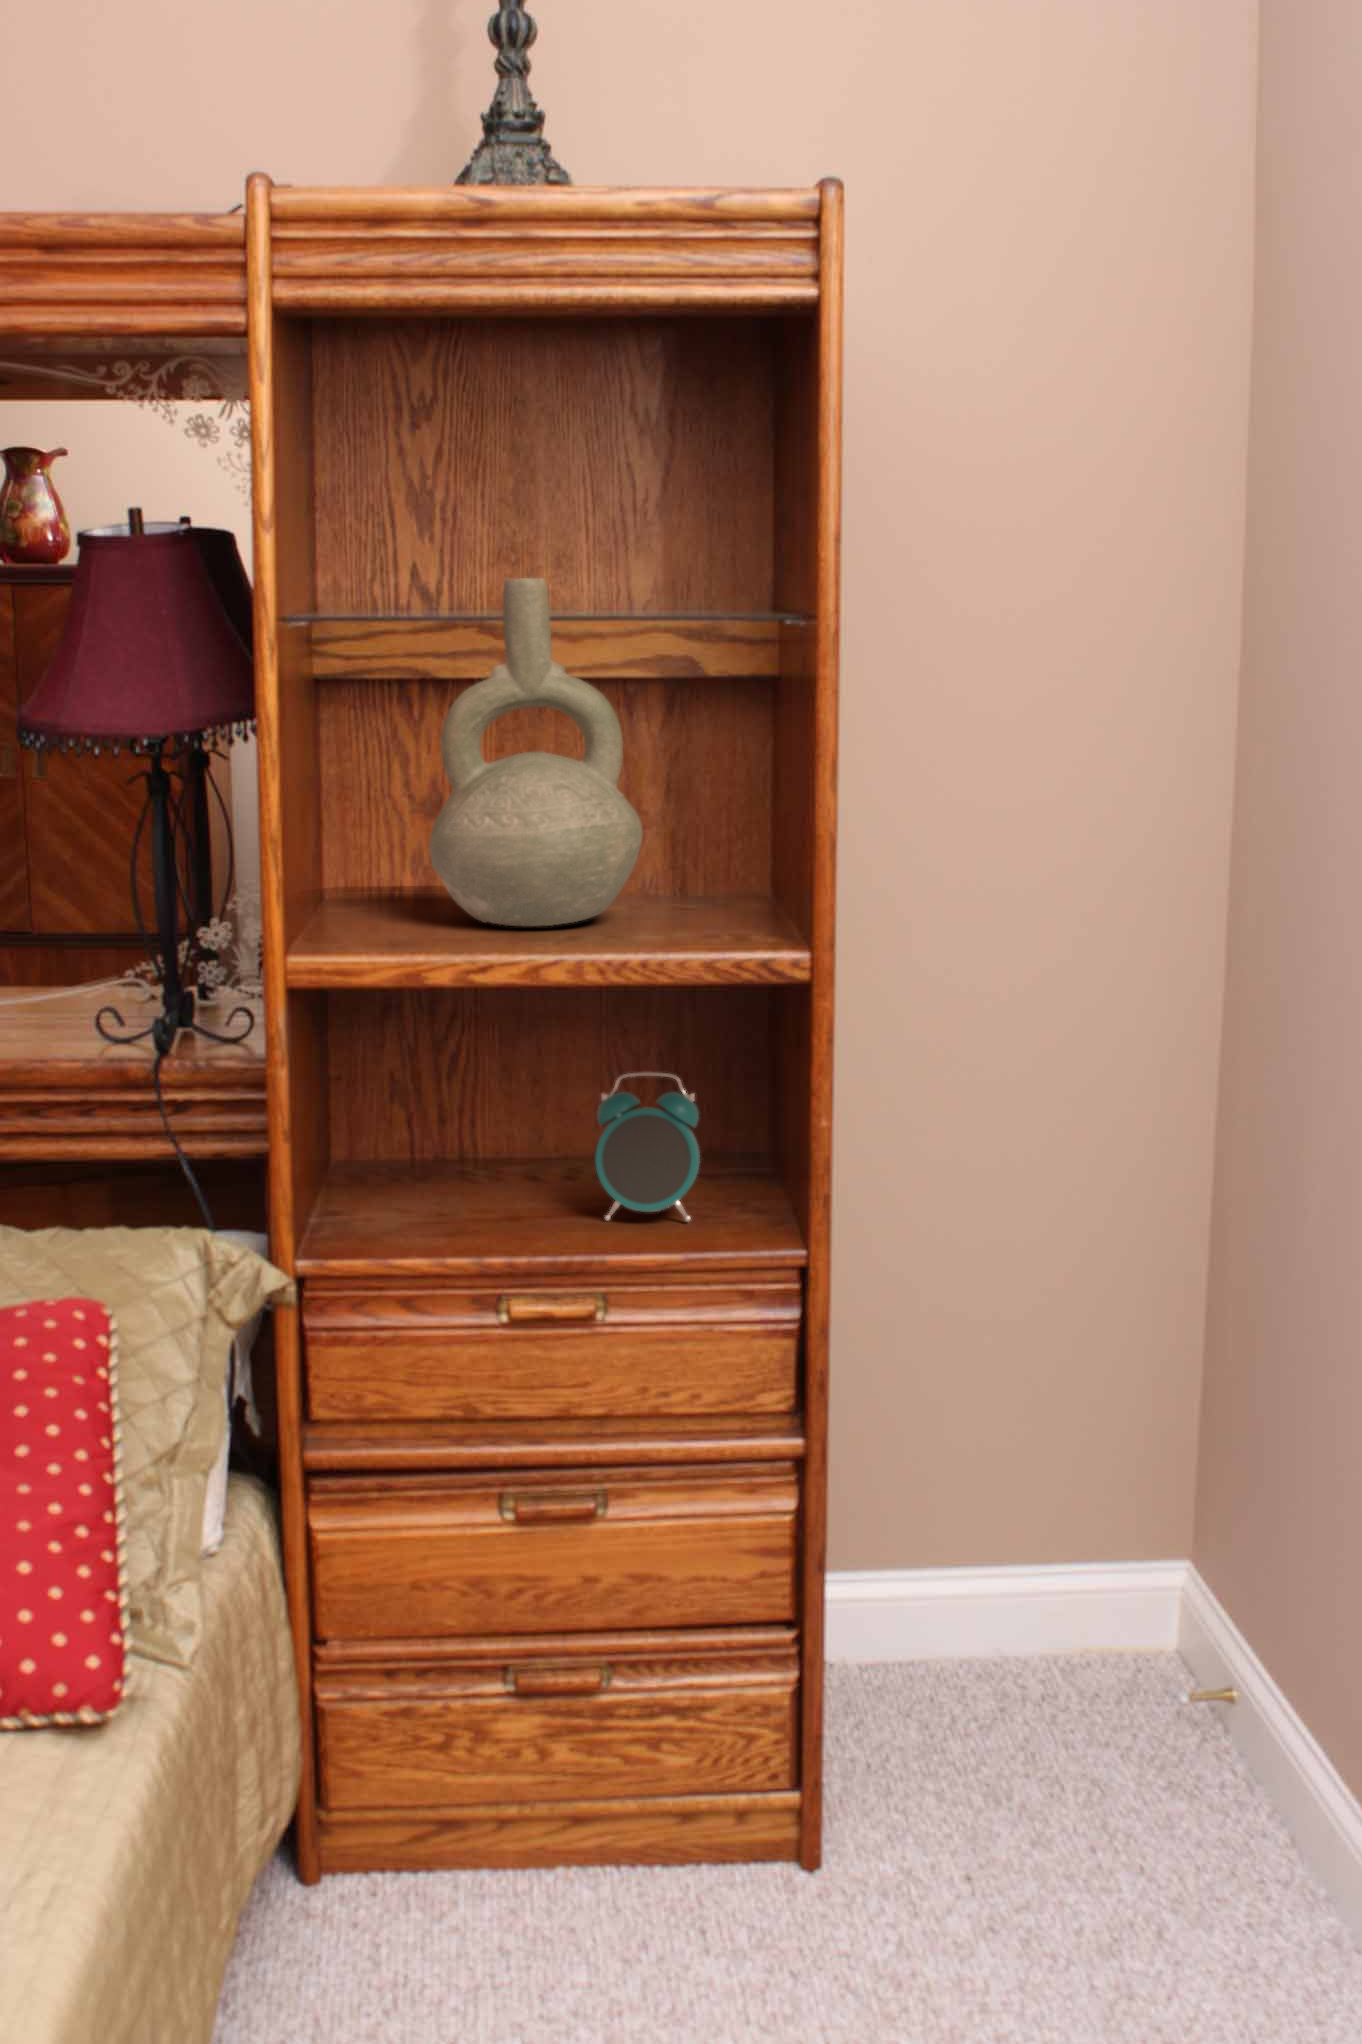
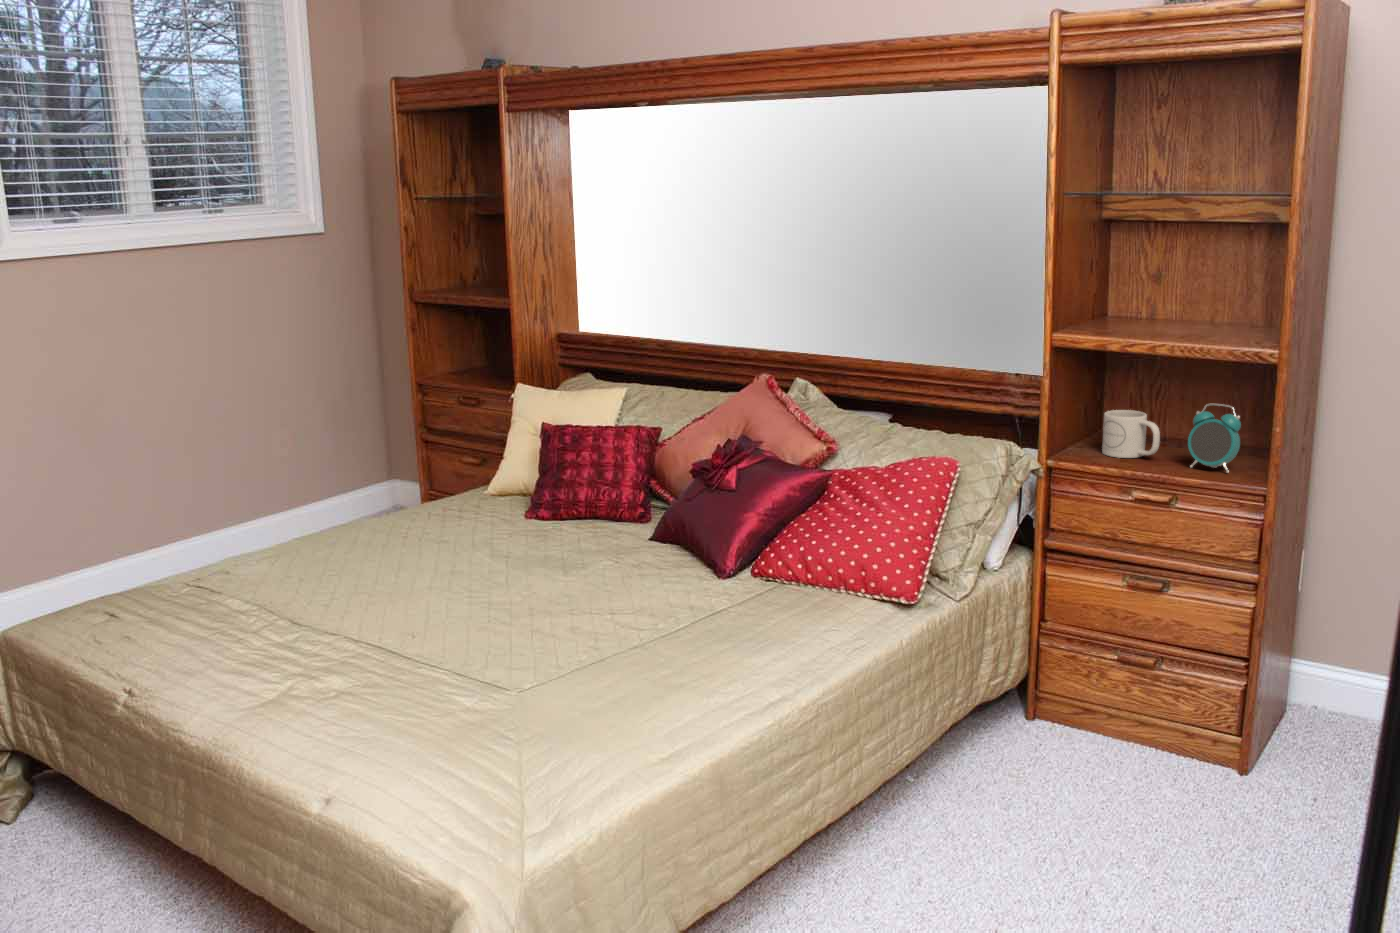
decorative vase: present [429,578,642,926] -> none [1132,179,1233,334]
mug: none [392,1106,528,1221] -> present [1102,410,1160,458]

